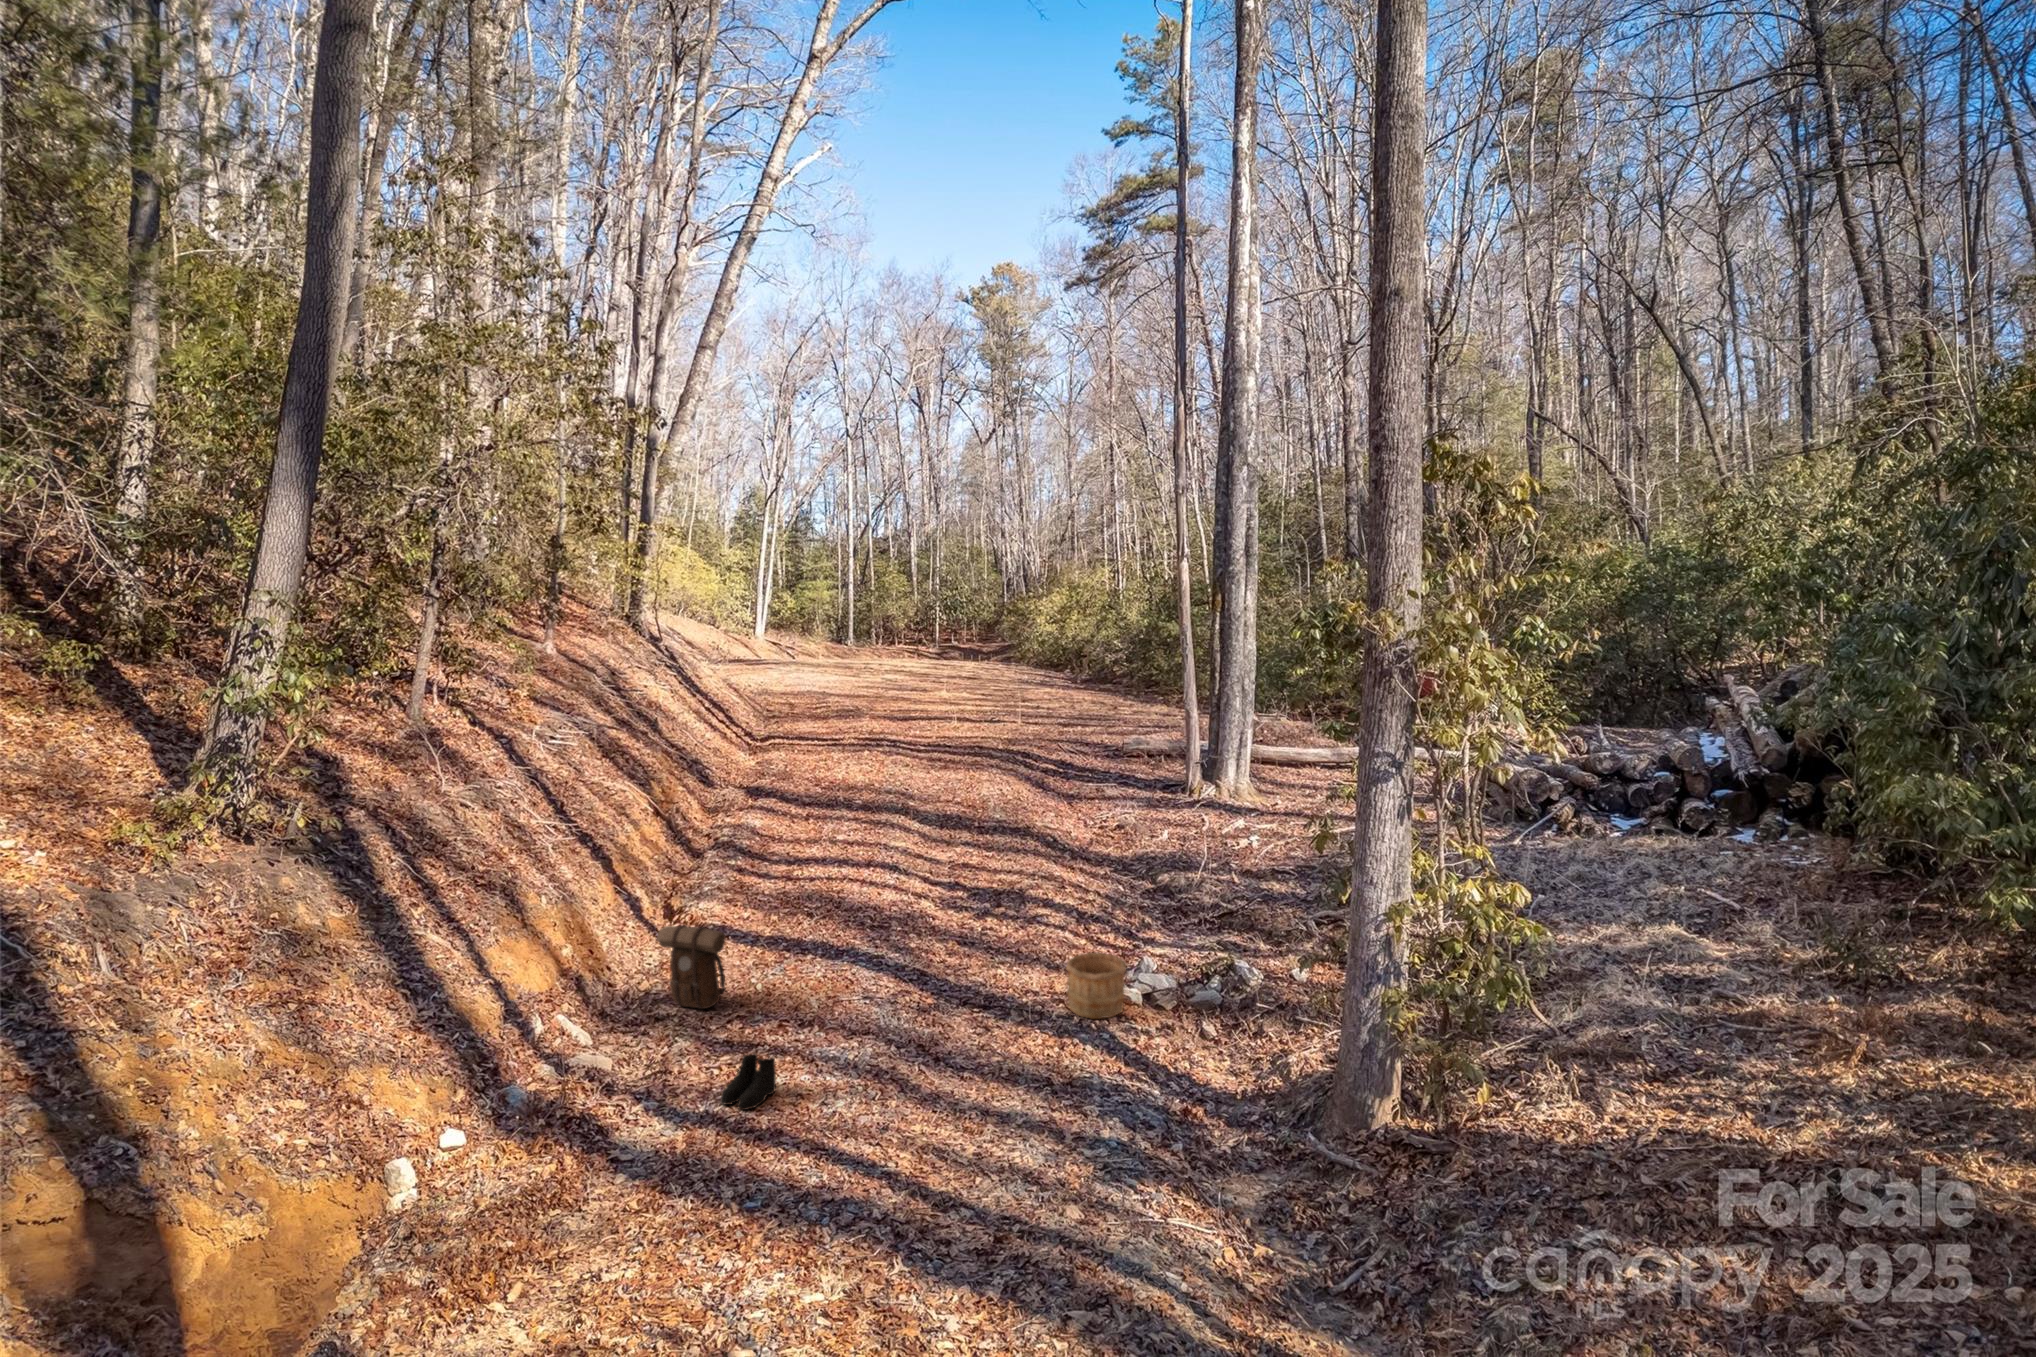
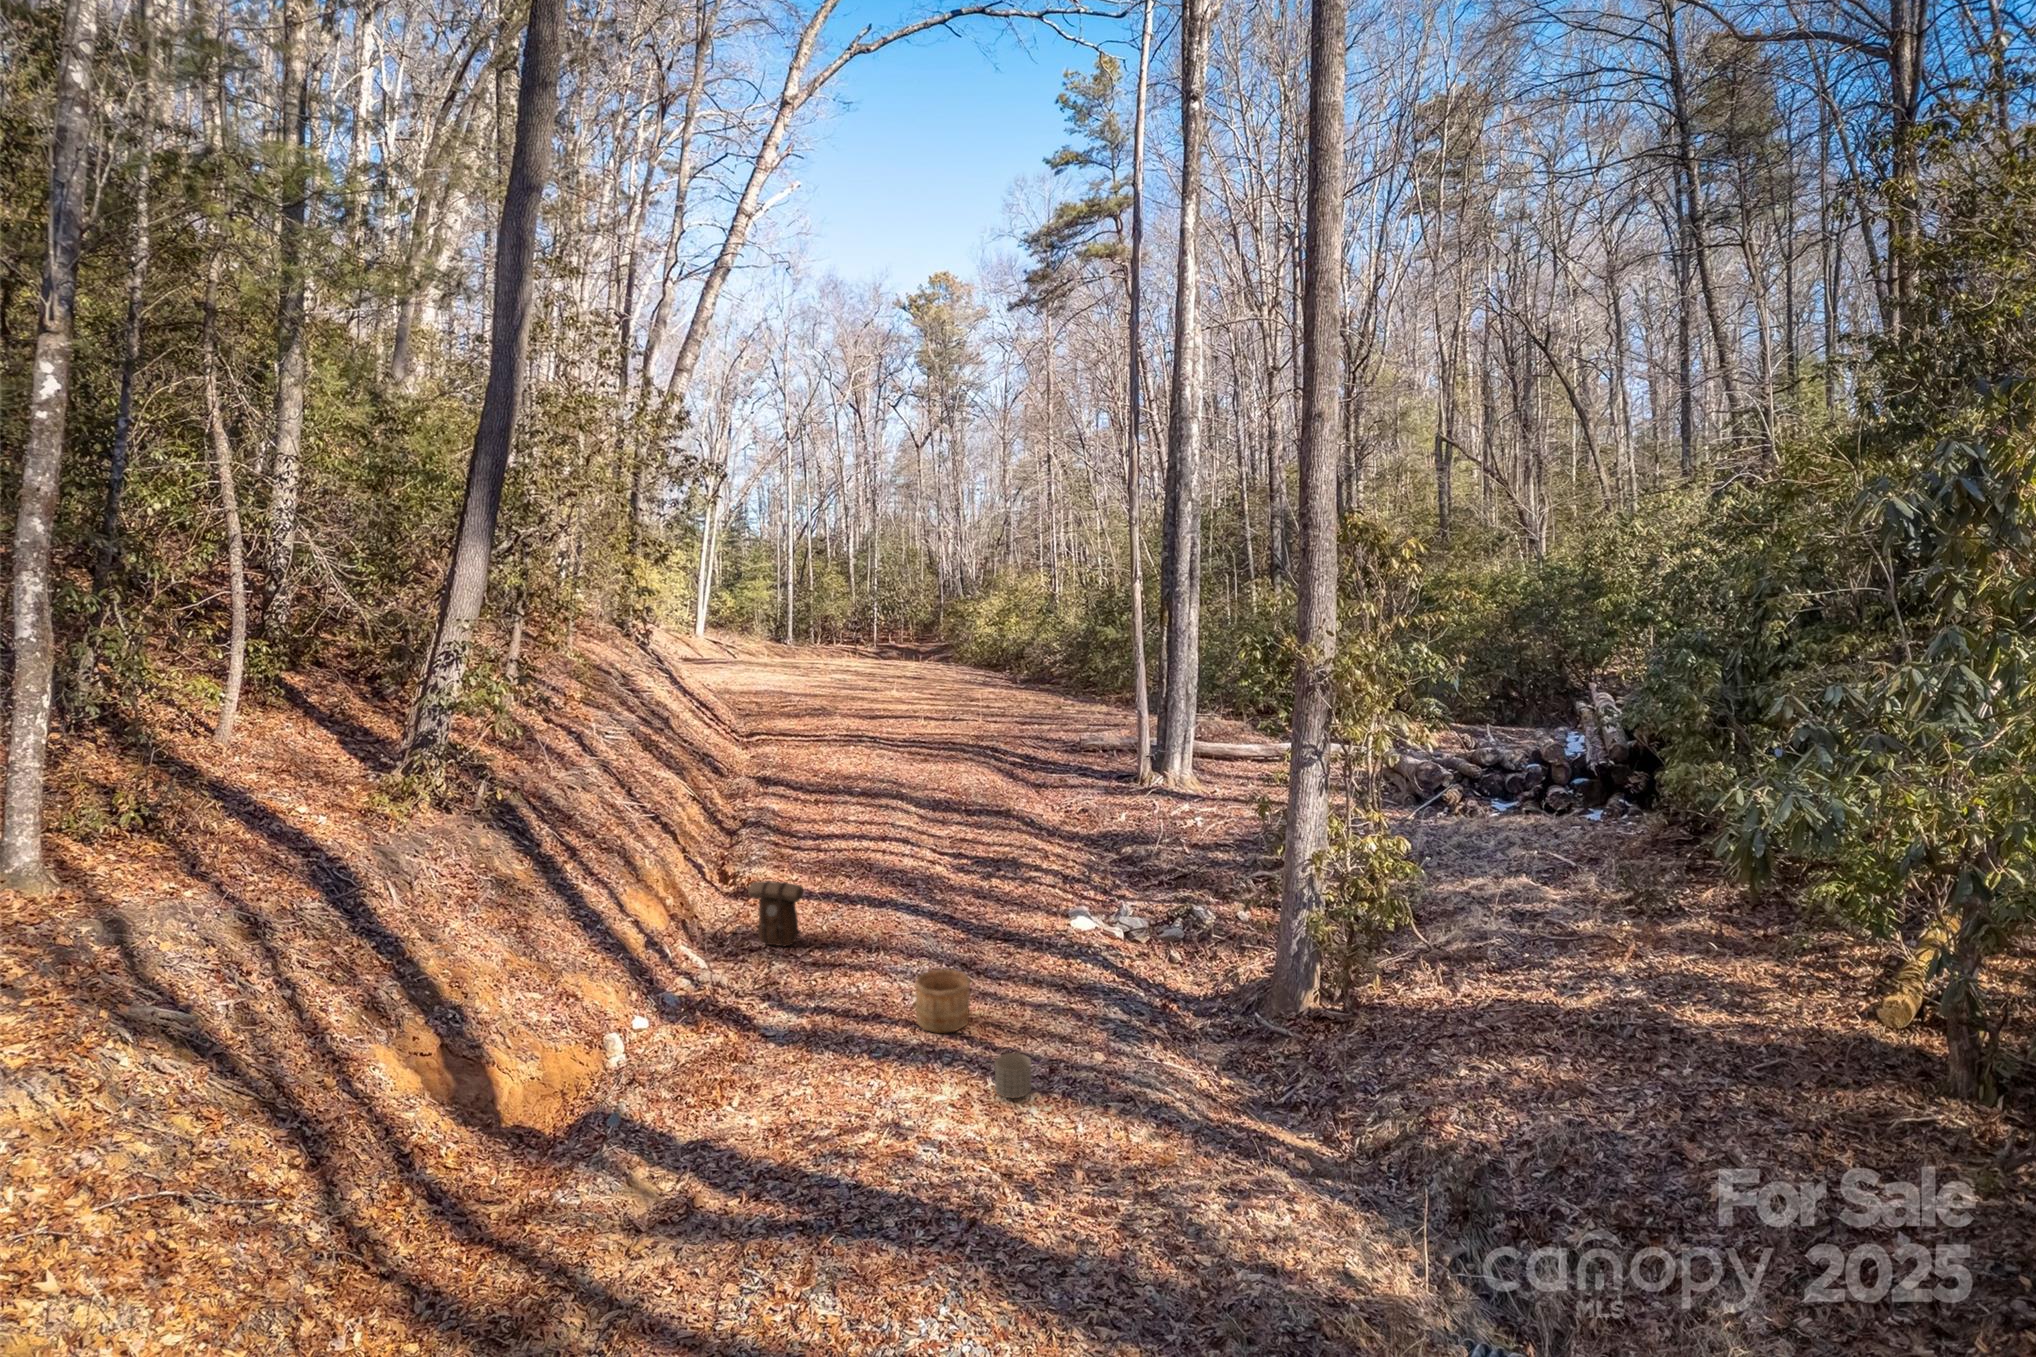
wooden bucket: present [1066,953,1126,1019] -> present [914,969,971,1033]
boots: present [720,1053,776,1110] -> none [824,971,864,1011]
planter: none [907,1198,960,1270] -> present [995,1053,1031,1098]

